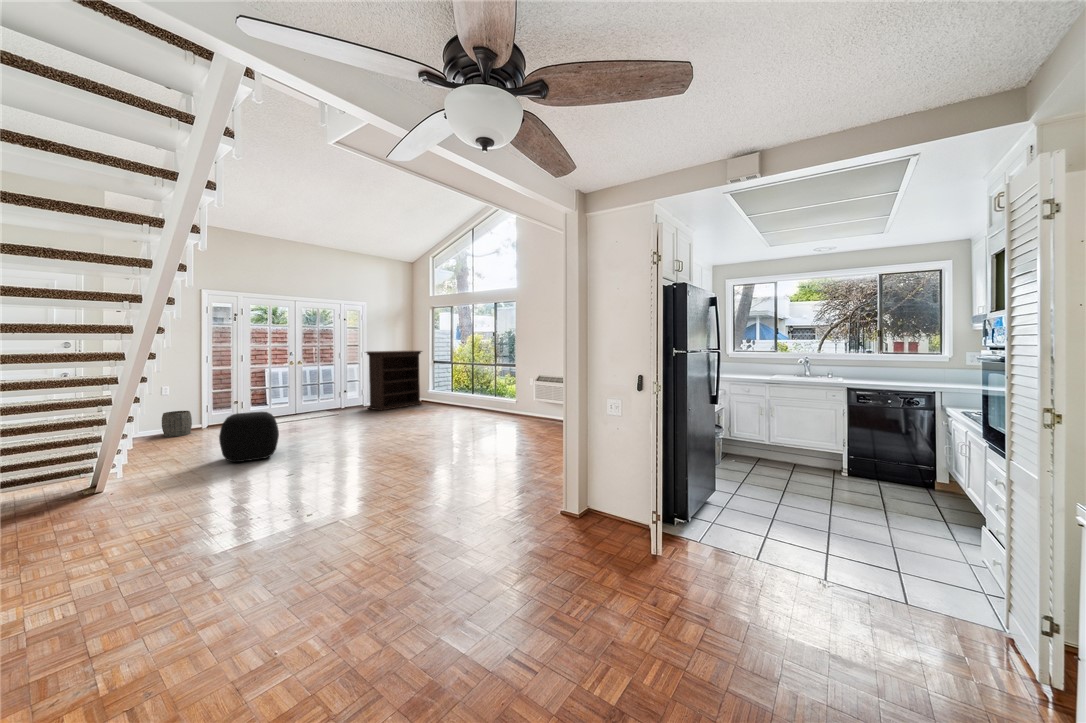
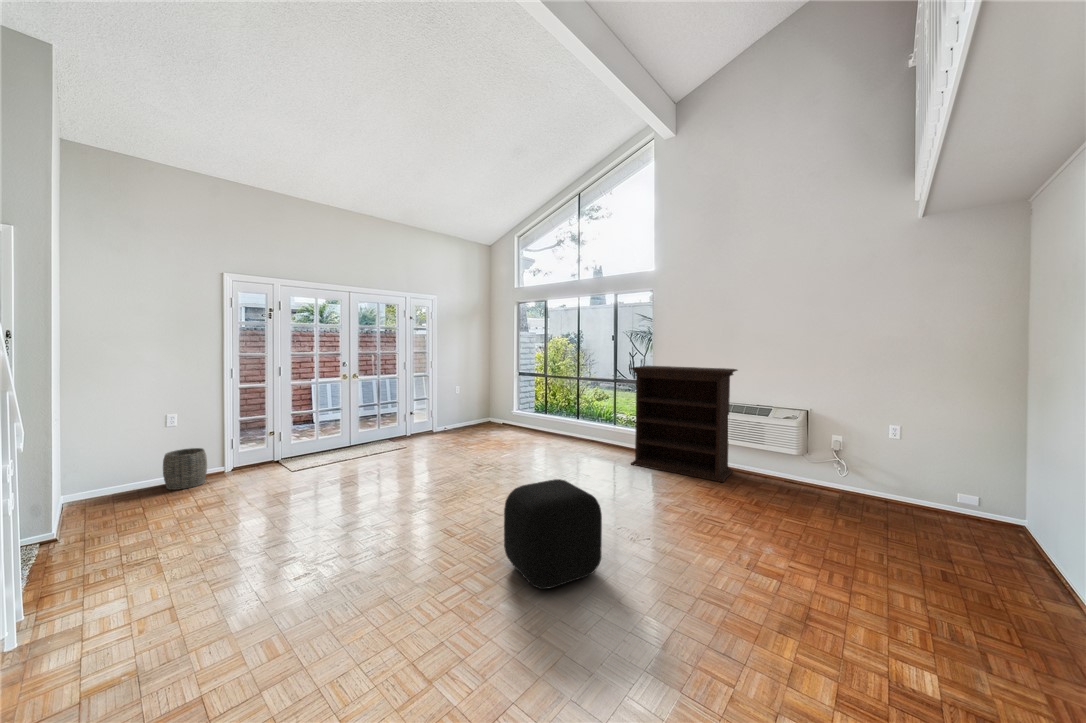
bookshelf: present [366,351,422,410] -> present [630,366,737,482]
ottoman: present [219,412,279,462] -> present [504,479,602,589]

